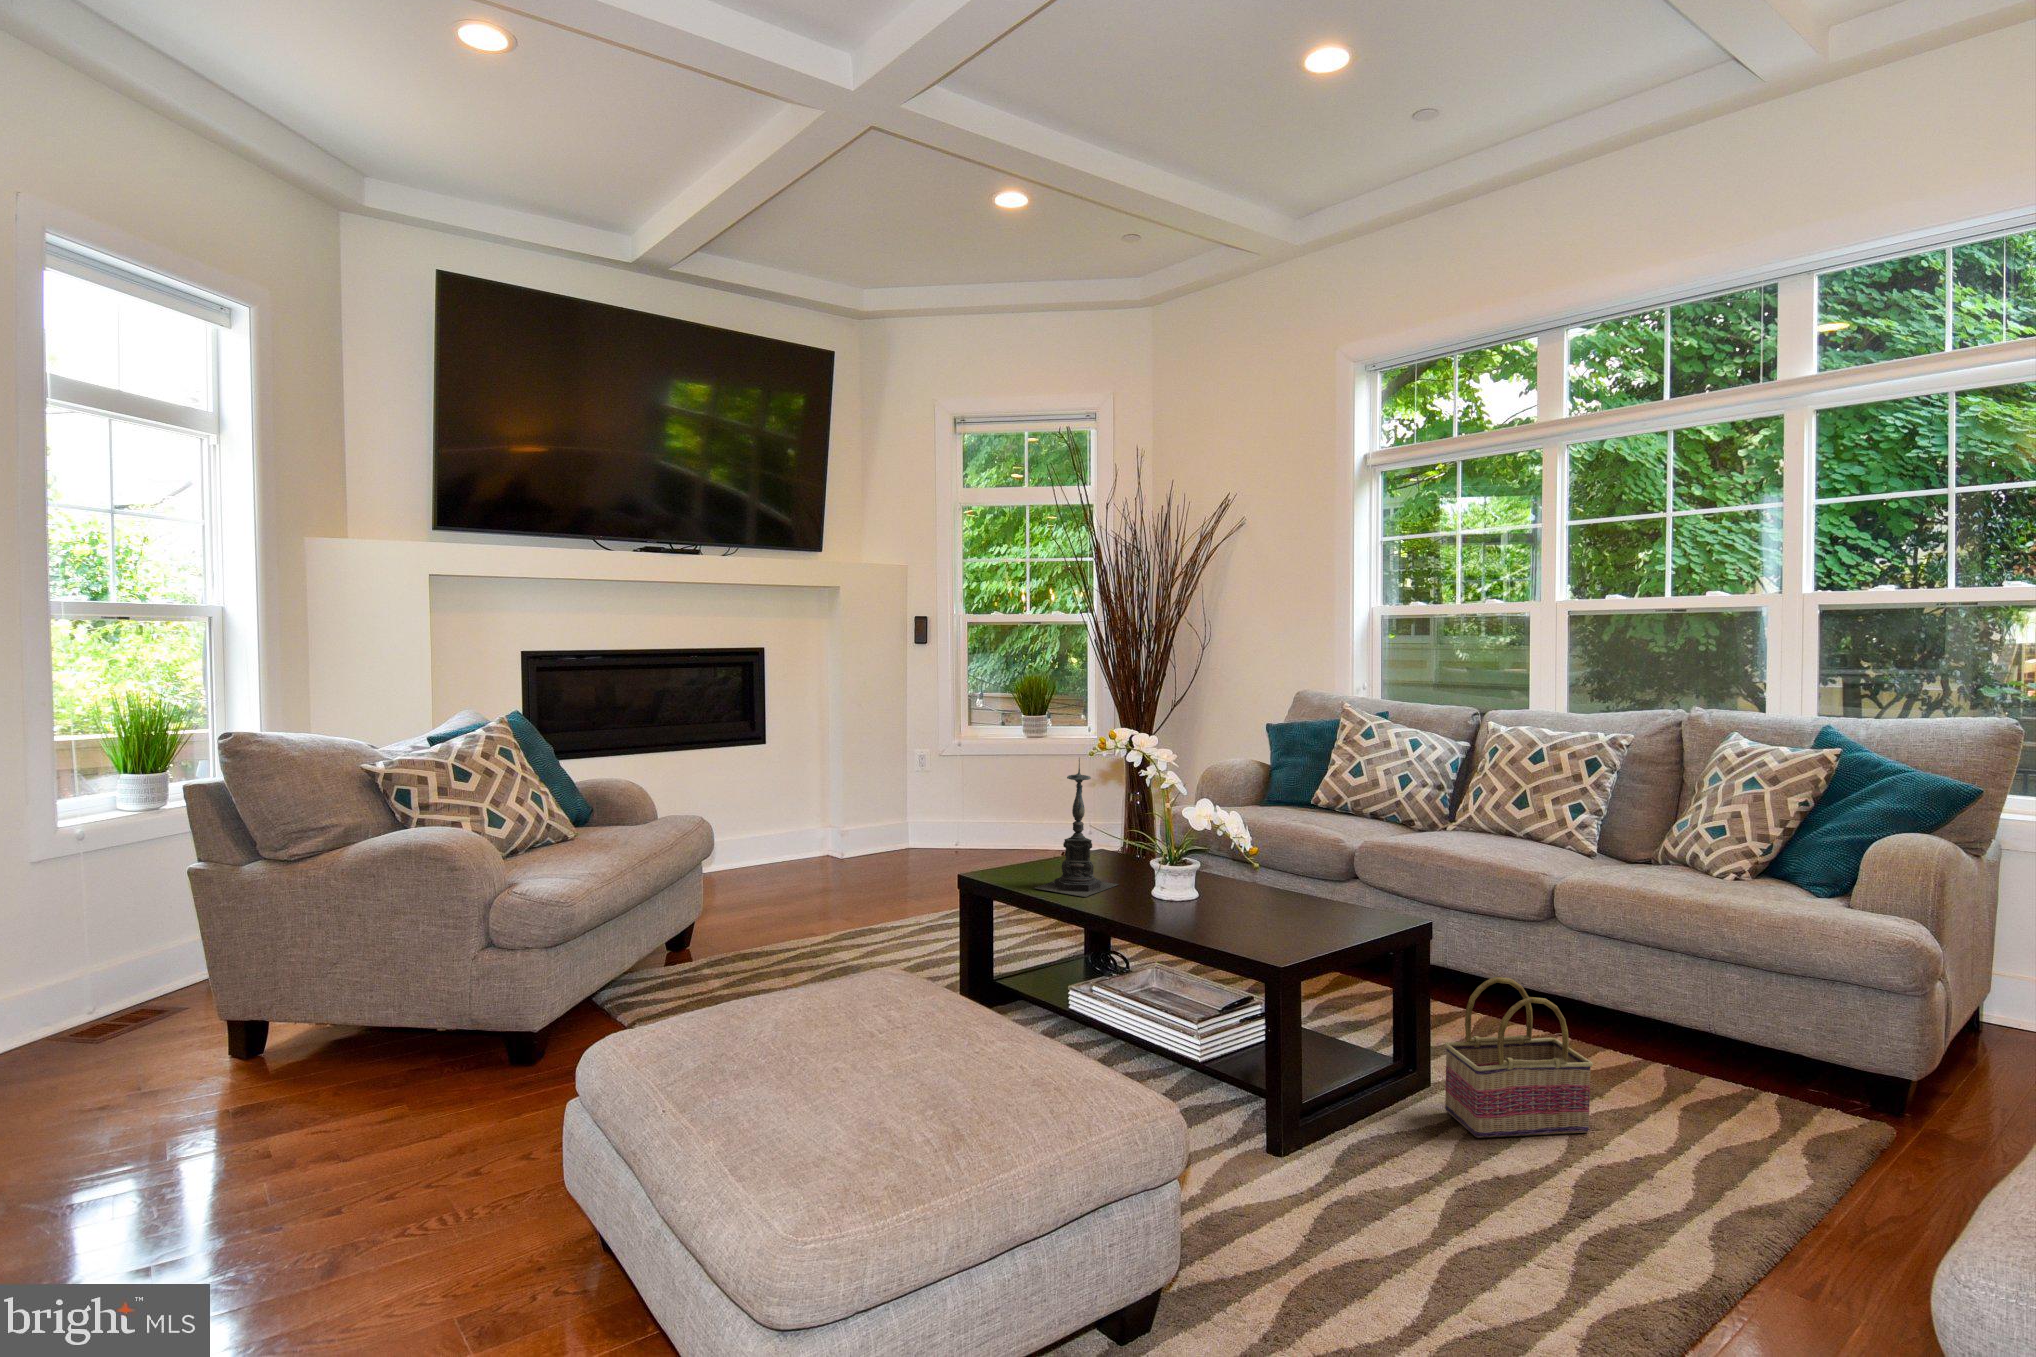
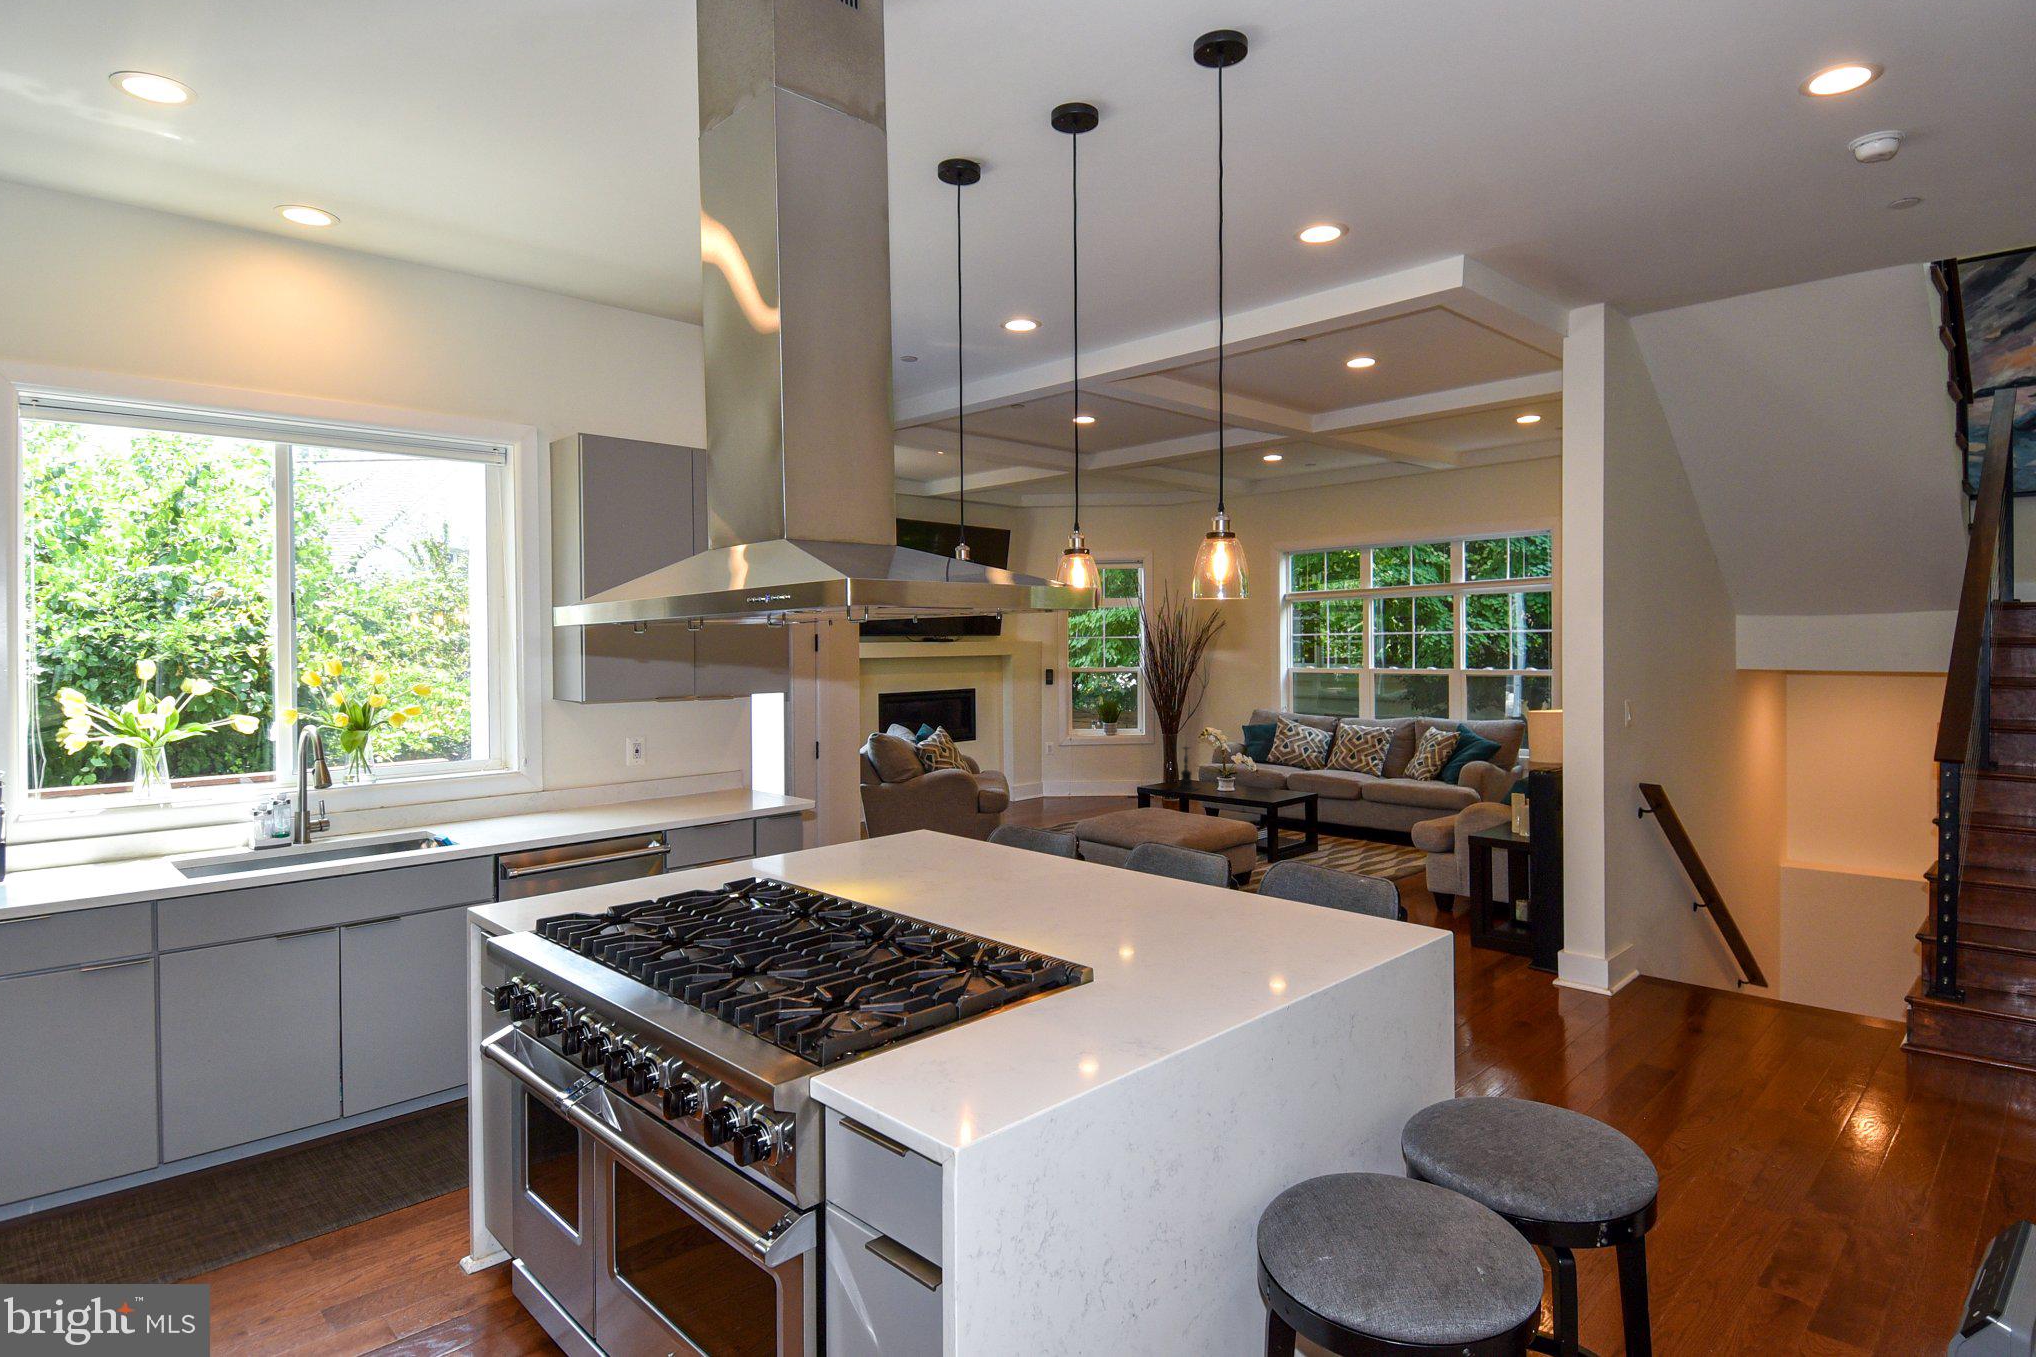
basket: present [1444,977,1593,1138] -> none [1321,810,1368,860]

